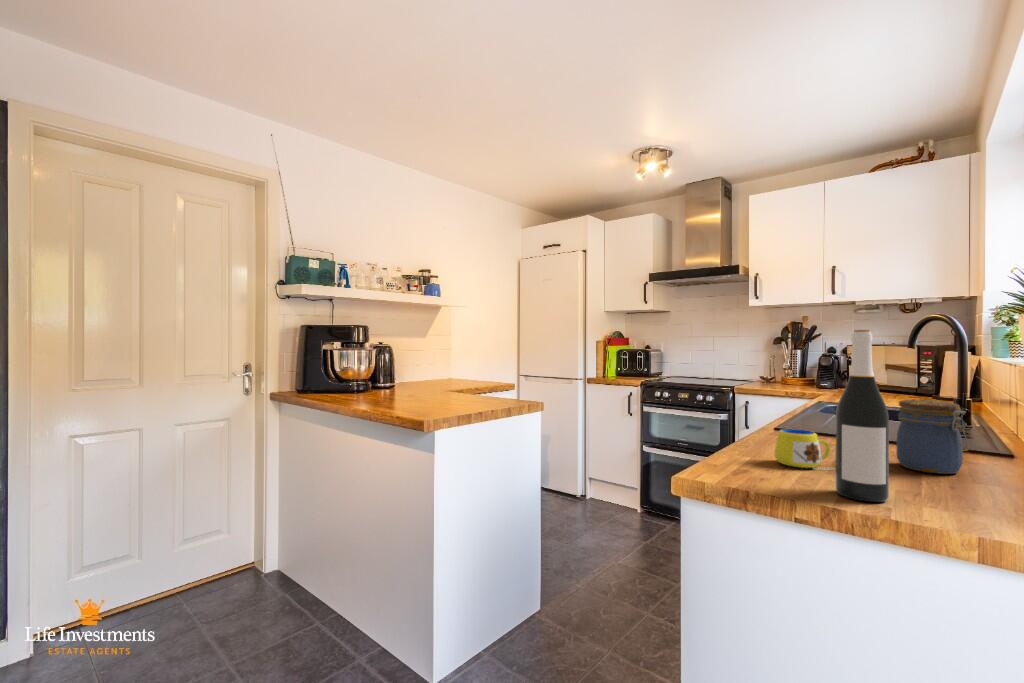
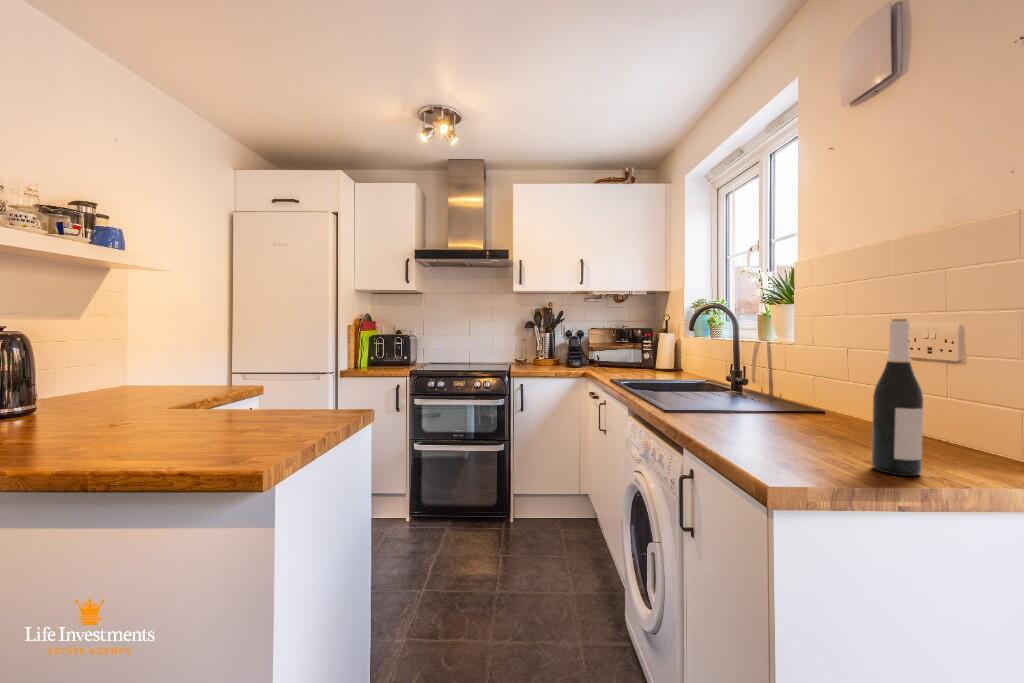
jar: present [896,399,968,474] -> none [809,377,864,437]
mug: present [775,429,832,469] -> none [757,414,807,451]

